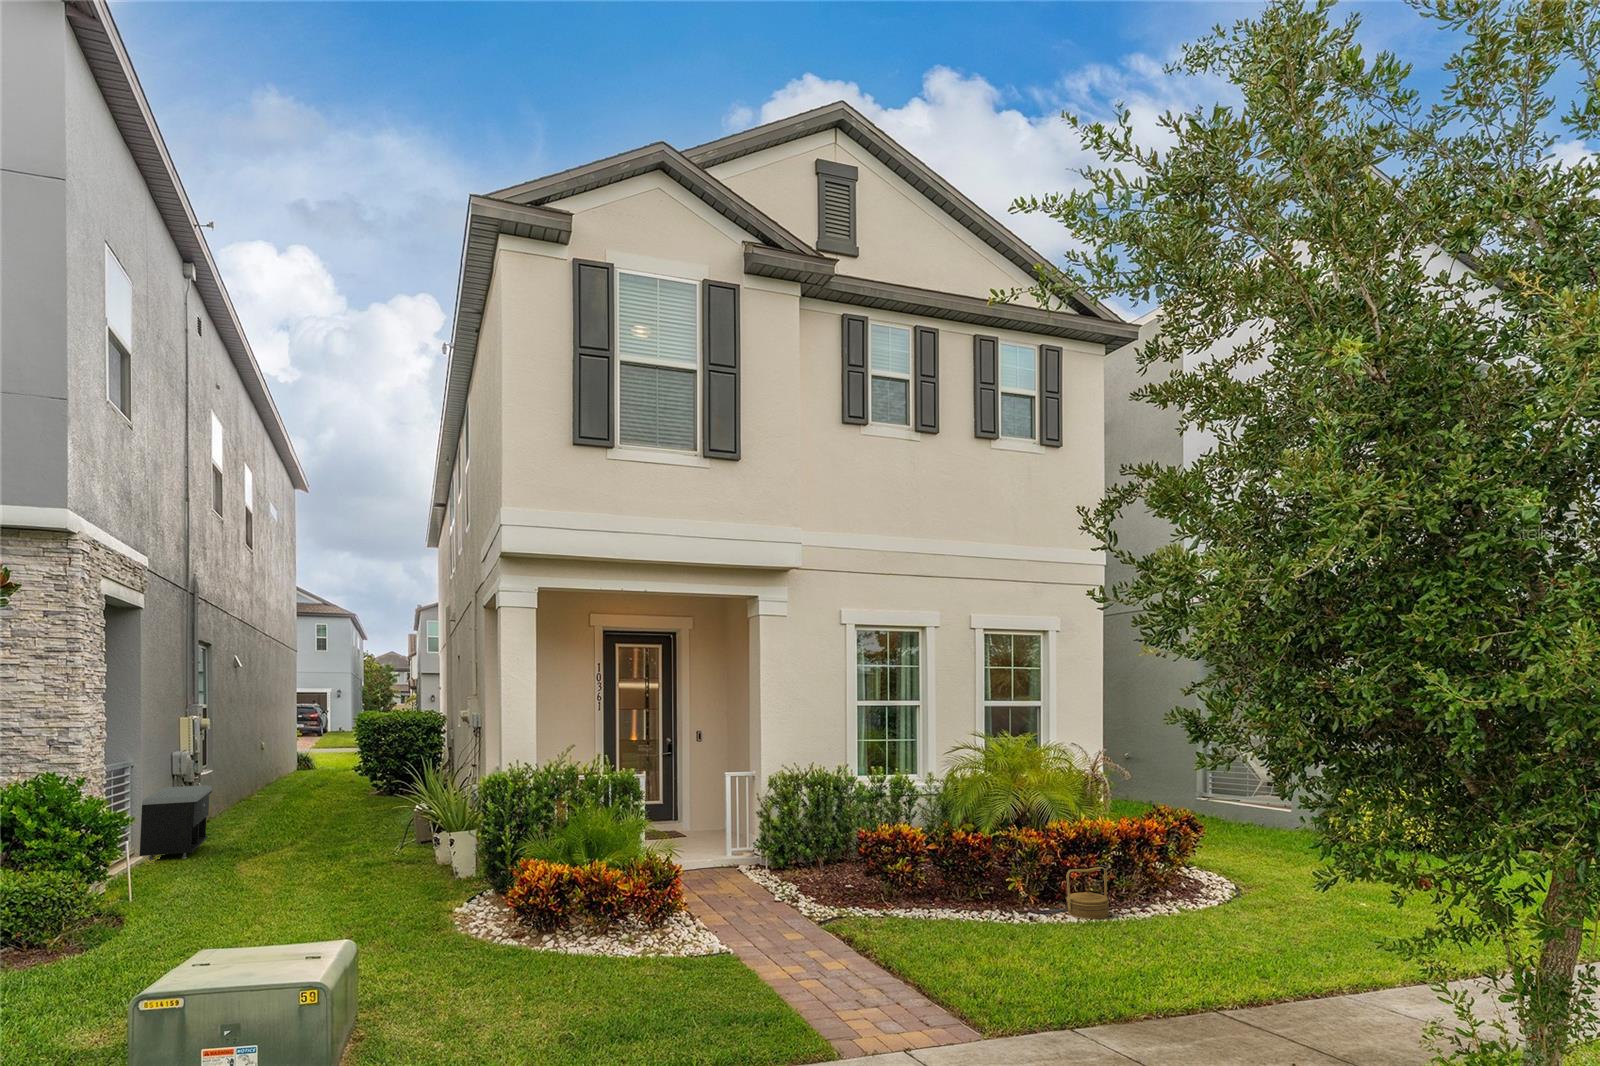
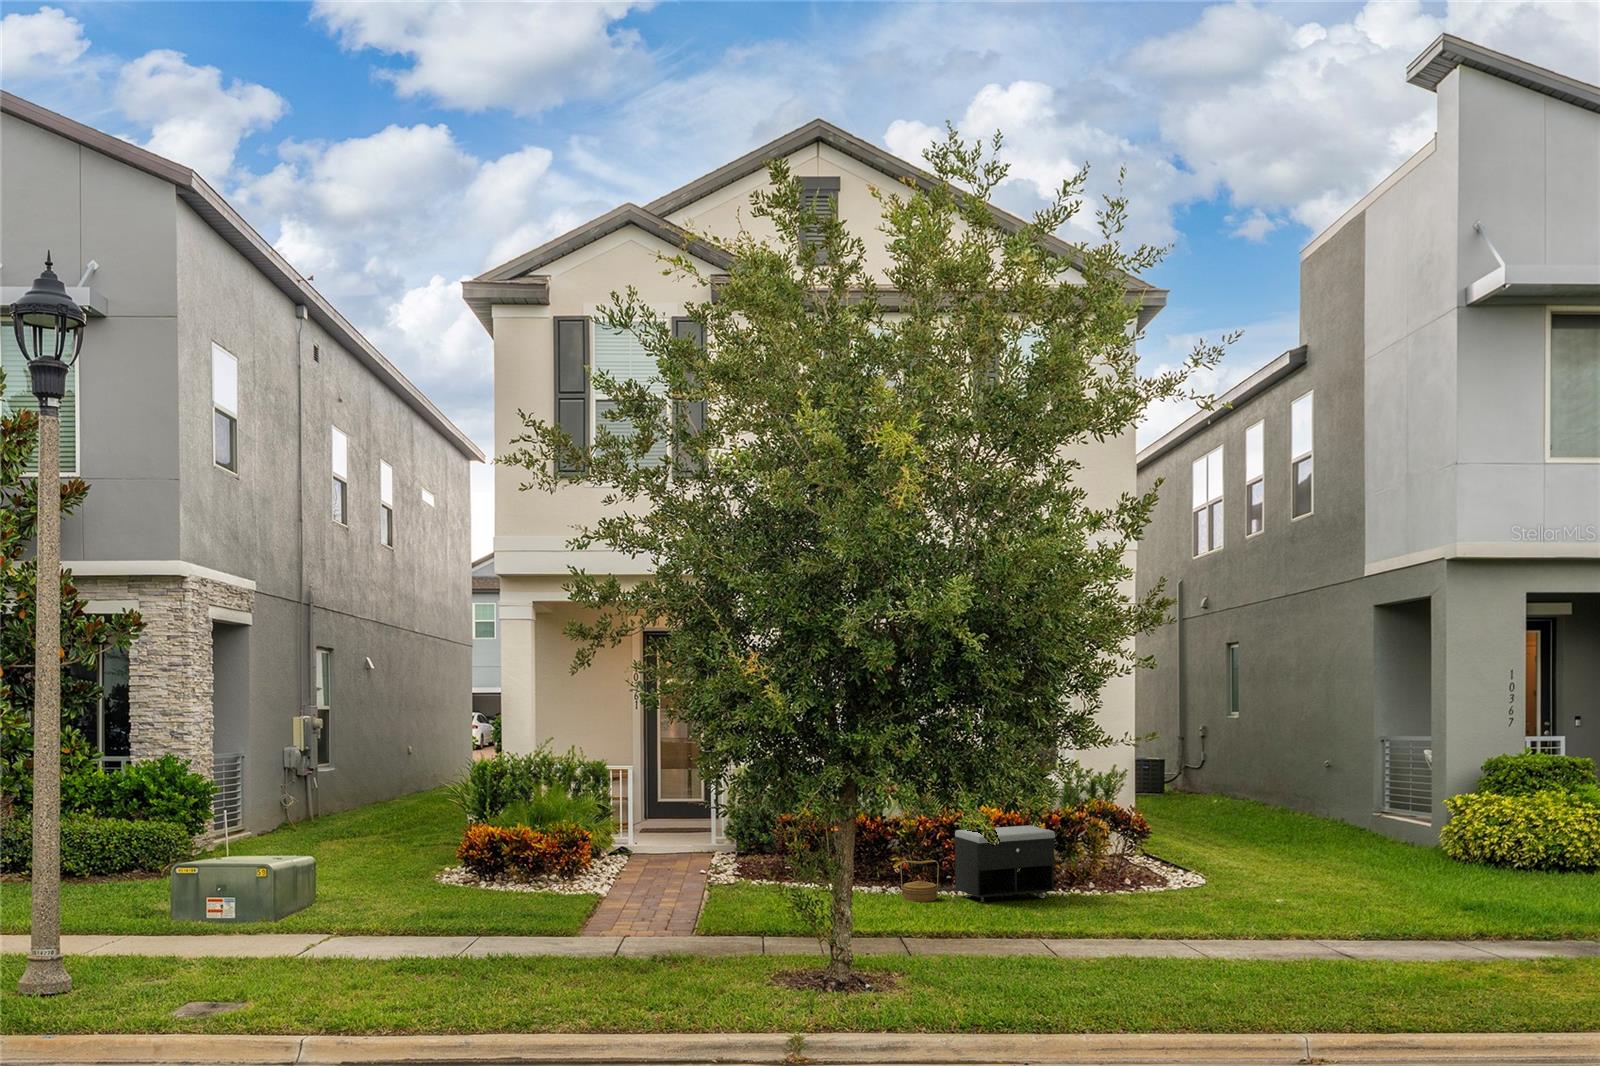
storage bench: present [140,785,212,860] -> present [955,825,1055,902]

